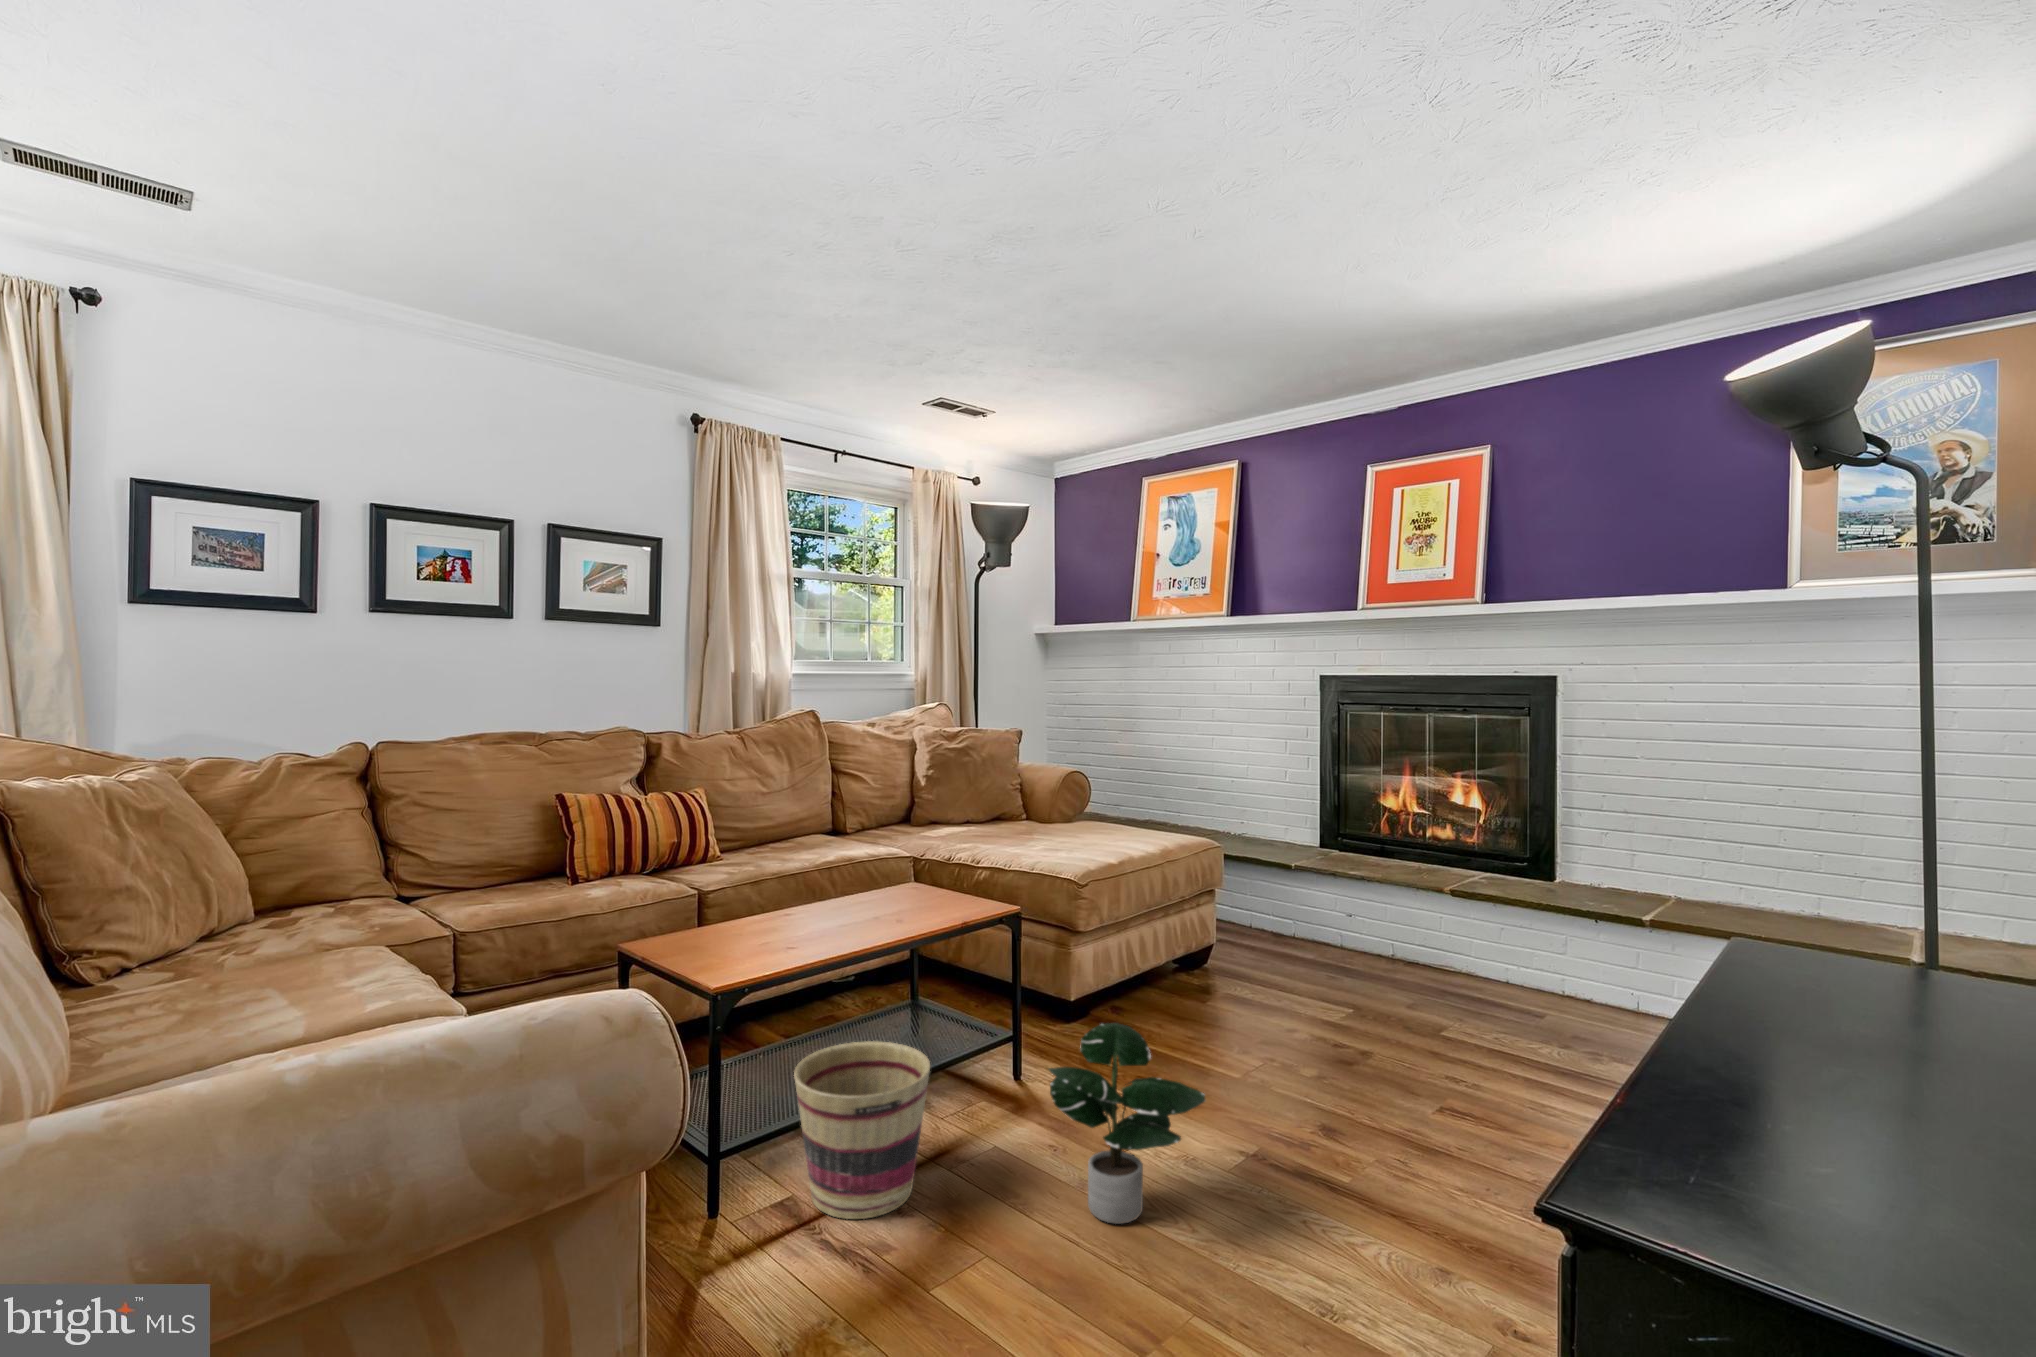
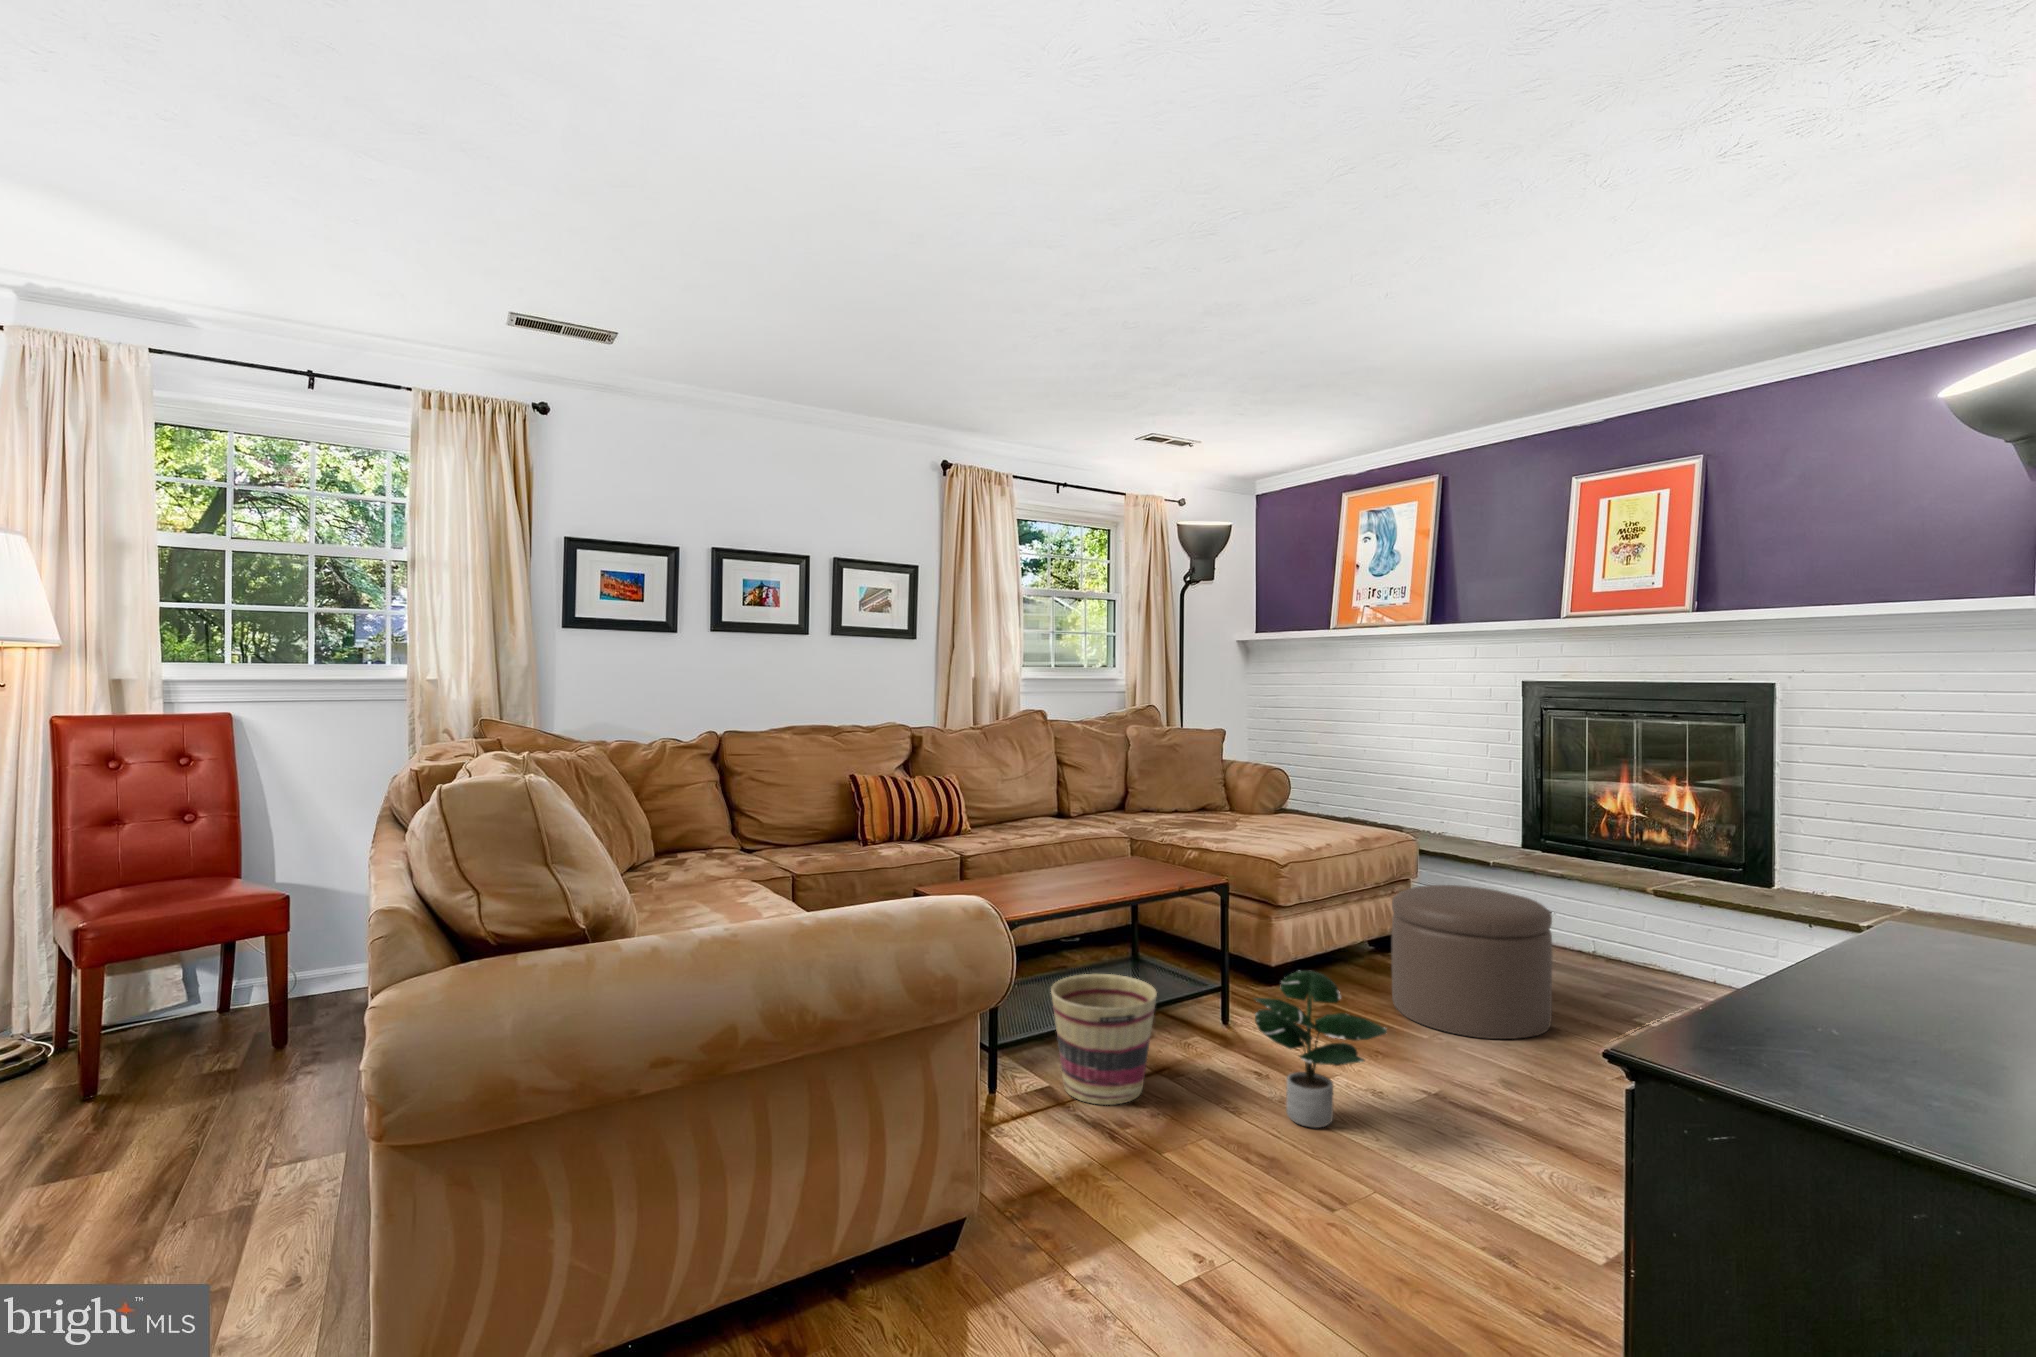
ottoman: none [1200,899,1365,1073] -> present [1392,885,1552,1039]

